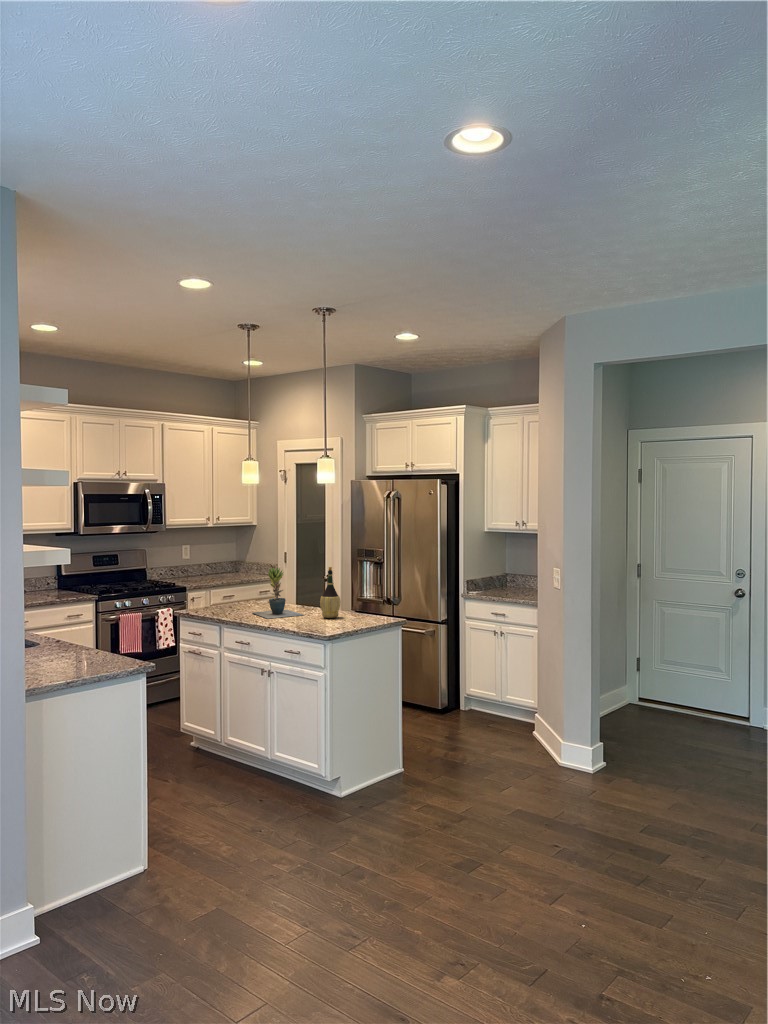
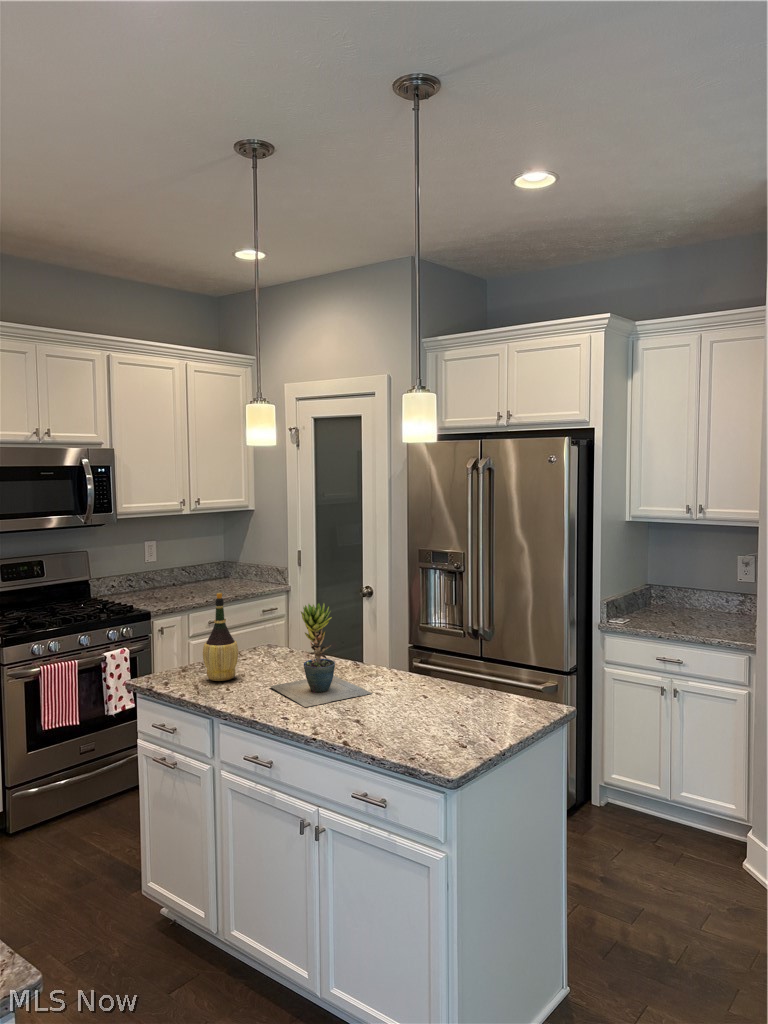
wine bottle: present [320,567,341,618] -> present [203,593,238,681]

